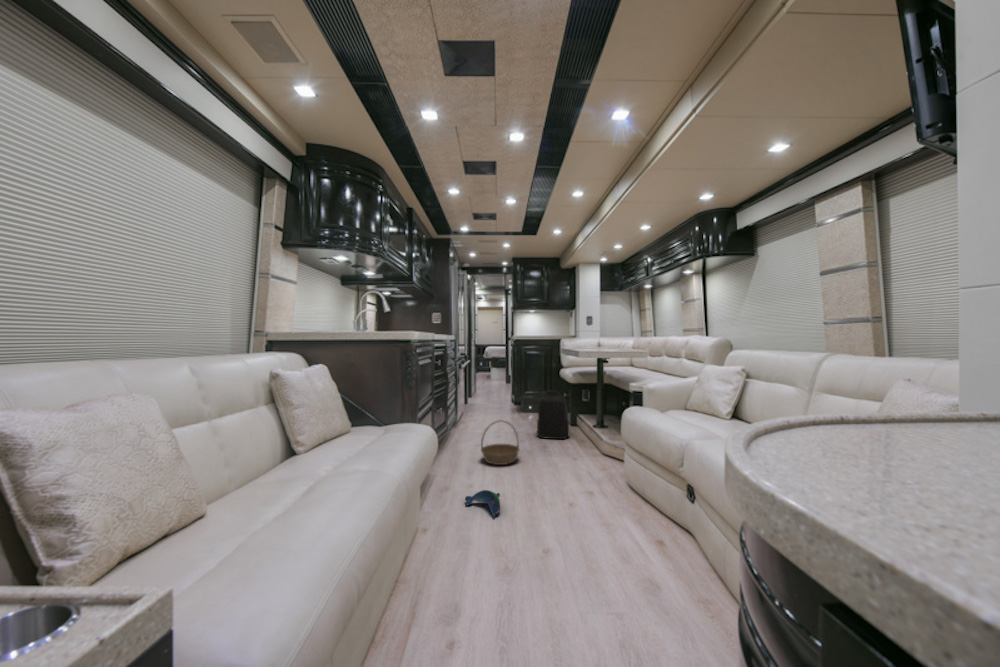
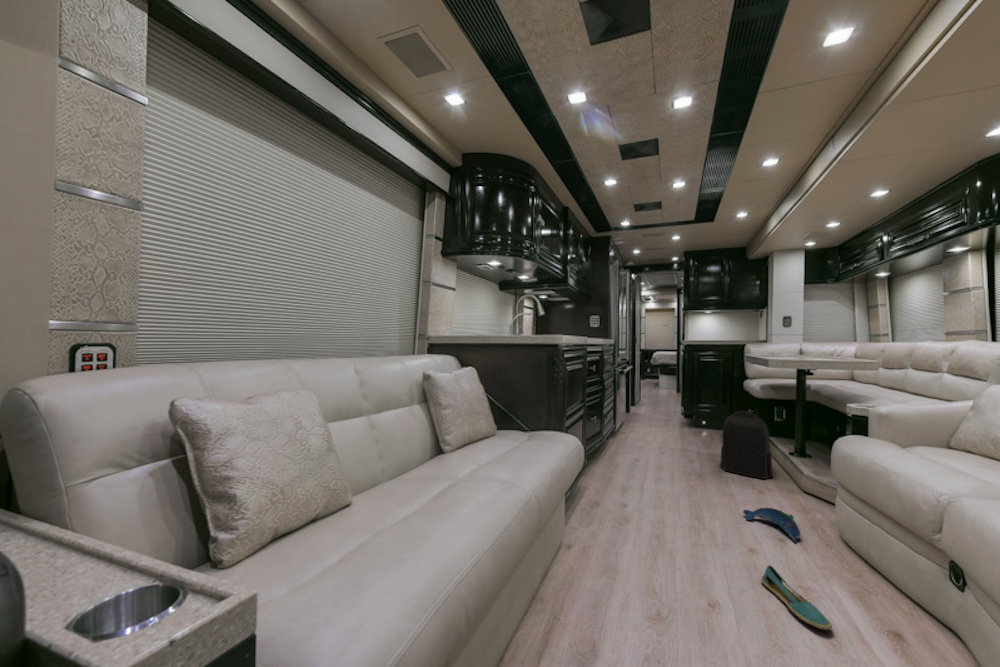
basket: present [481,421,520,465] -> none [642,444,696,502]
shoe: none [557,487,591,513] -> present [761,565,832,630]
plush toy: present [465,490,500,517] -> present [743,508,800,542]

